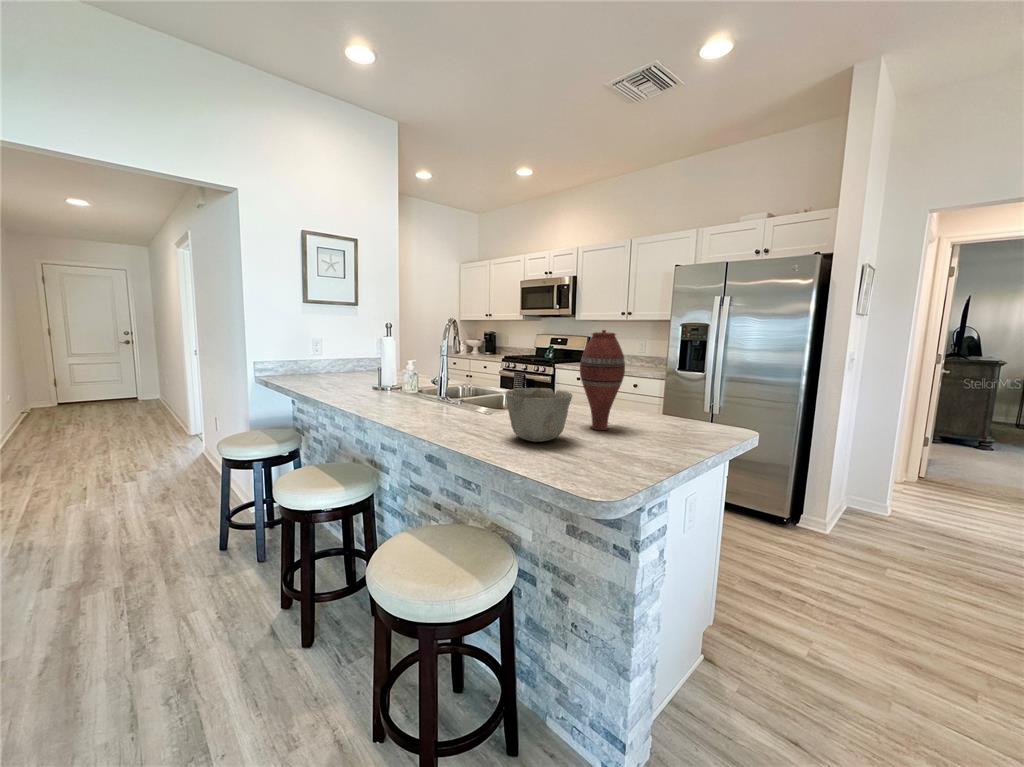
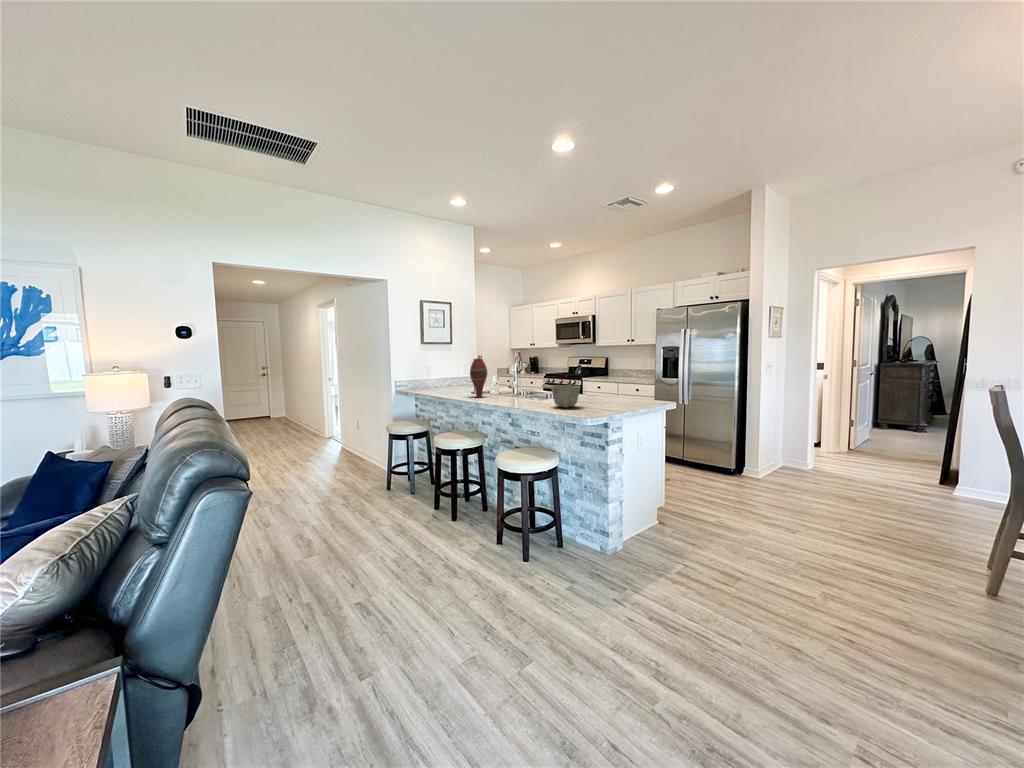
vase: present [580,330,625,430] -> present [470,358,487,397]

